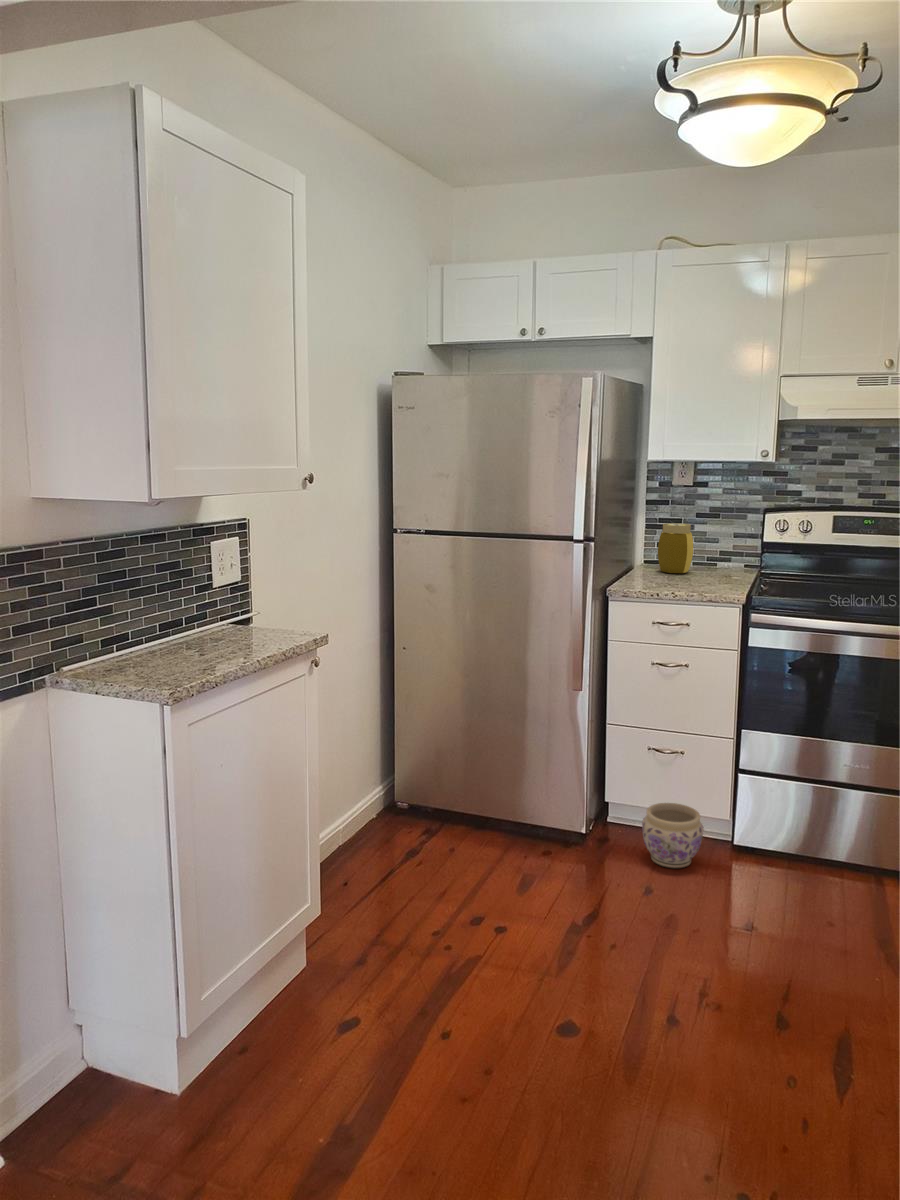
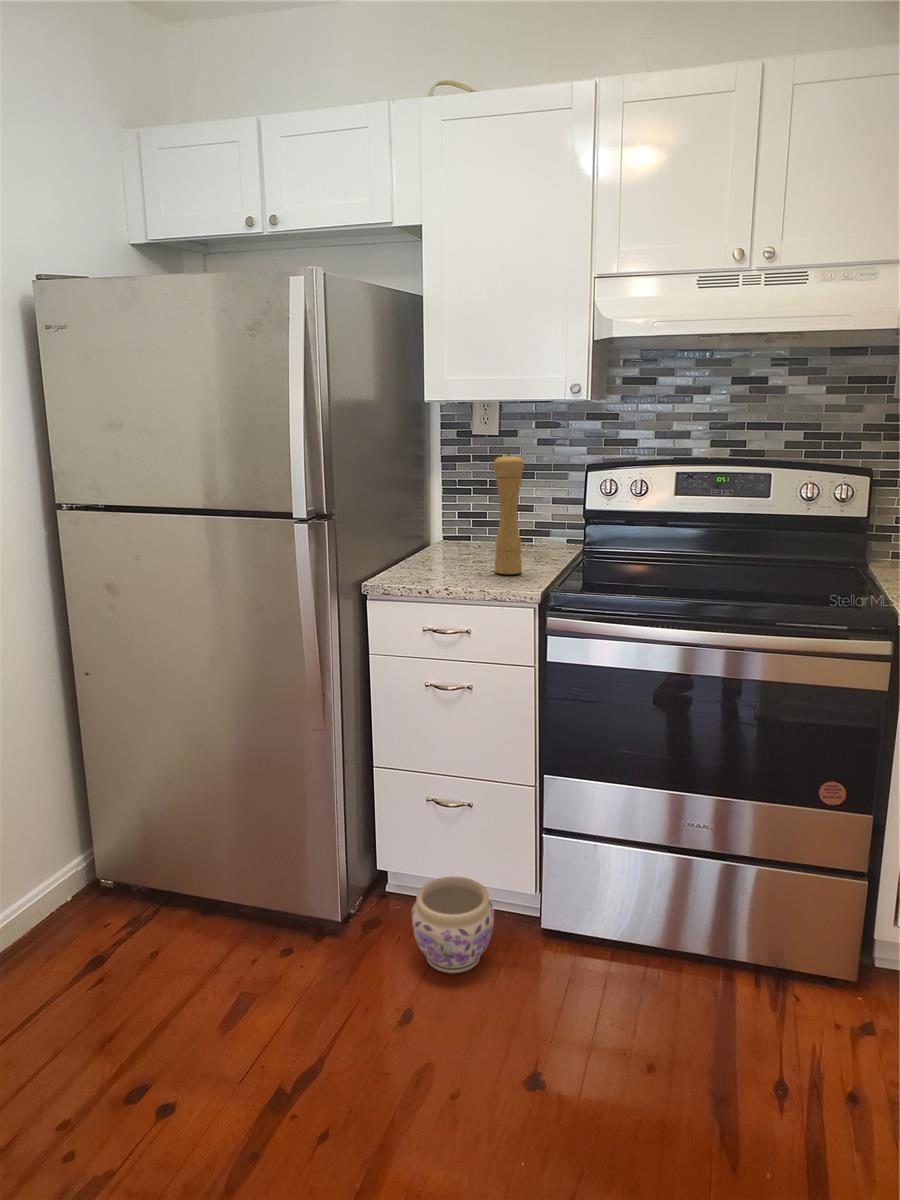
pepper mill: none [701,500,726,586] -> present [494,454,524,574]
jar: present [658,523,693,573] -> none [449,486,495,554]

